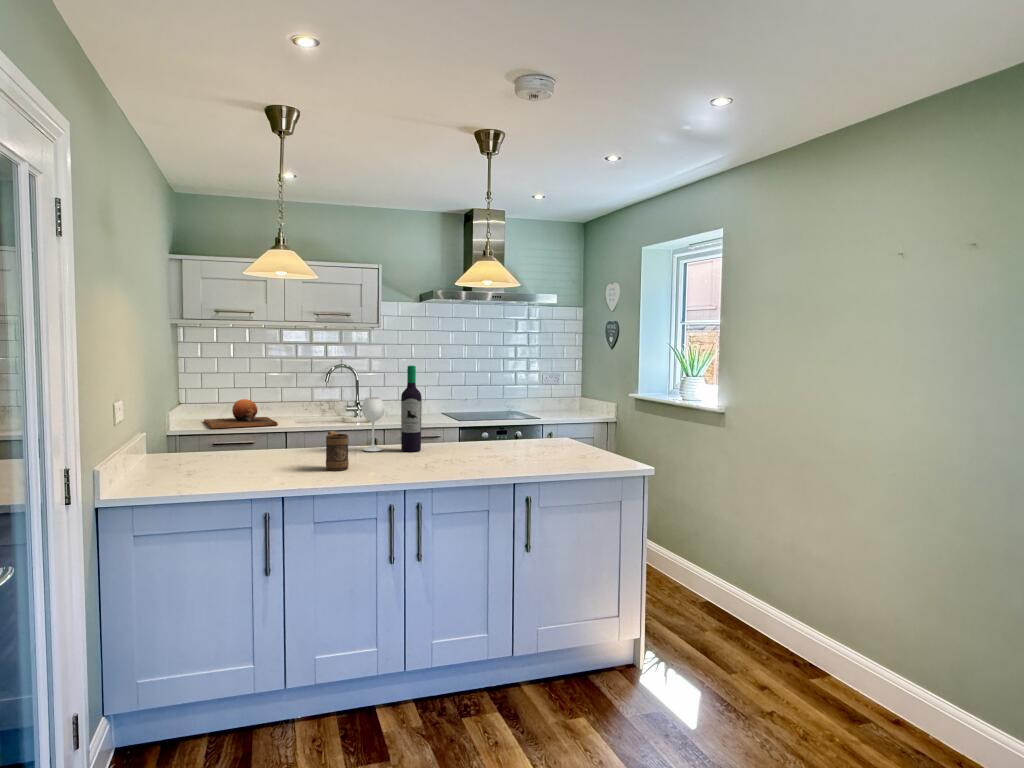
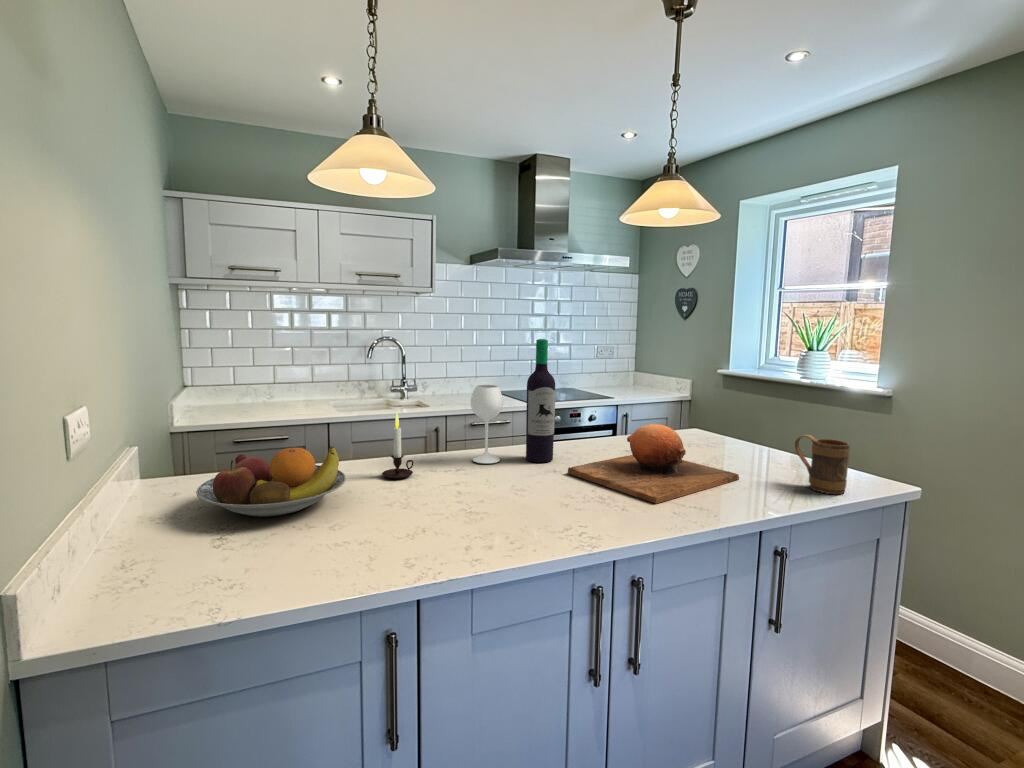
chopping board: present [204,399,278,428] -> present [568,424,739,504]
candle: none [295,413,318,456] -> present [382,413,413,479]
fruit bowl: none [176,430,265,468] -> present [196,446,346,517]
mug: present [326,431,349,471] -> present [795,435,850,494]

